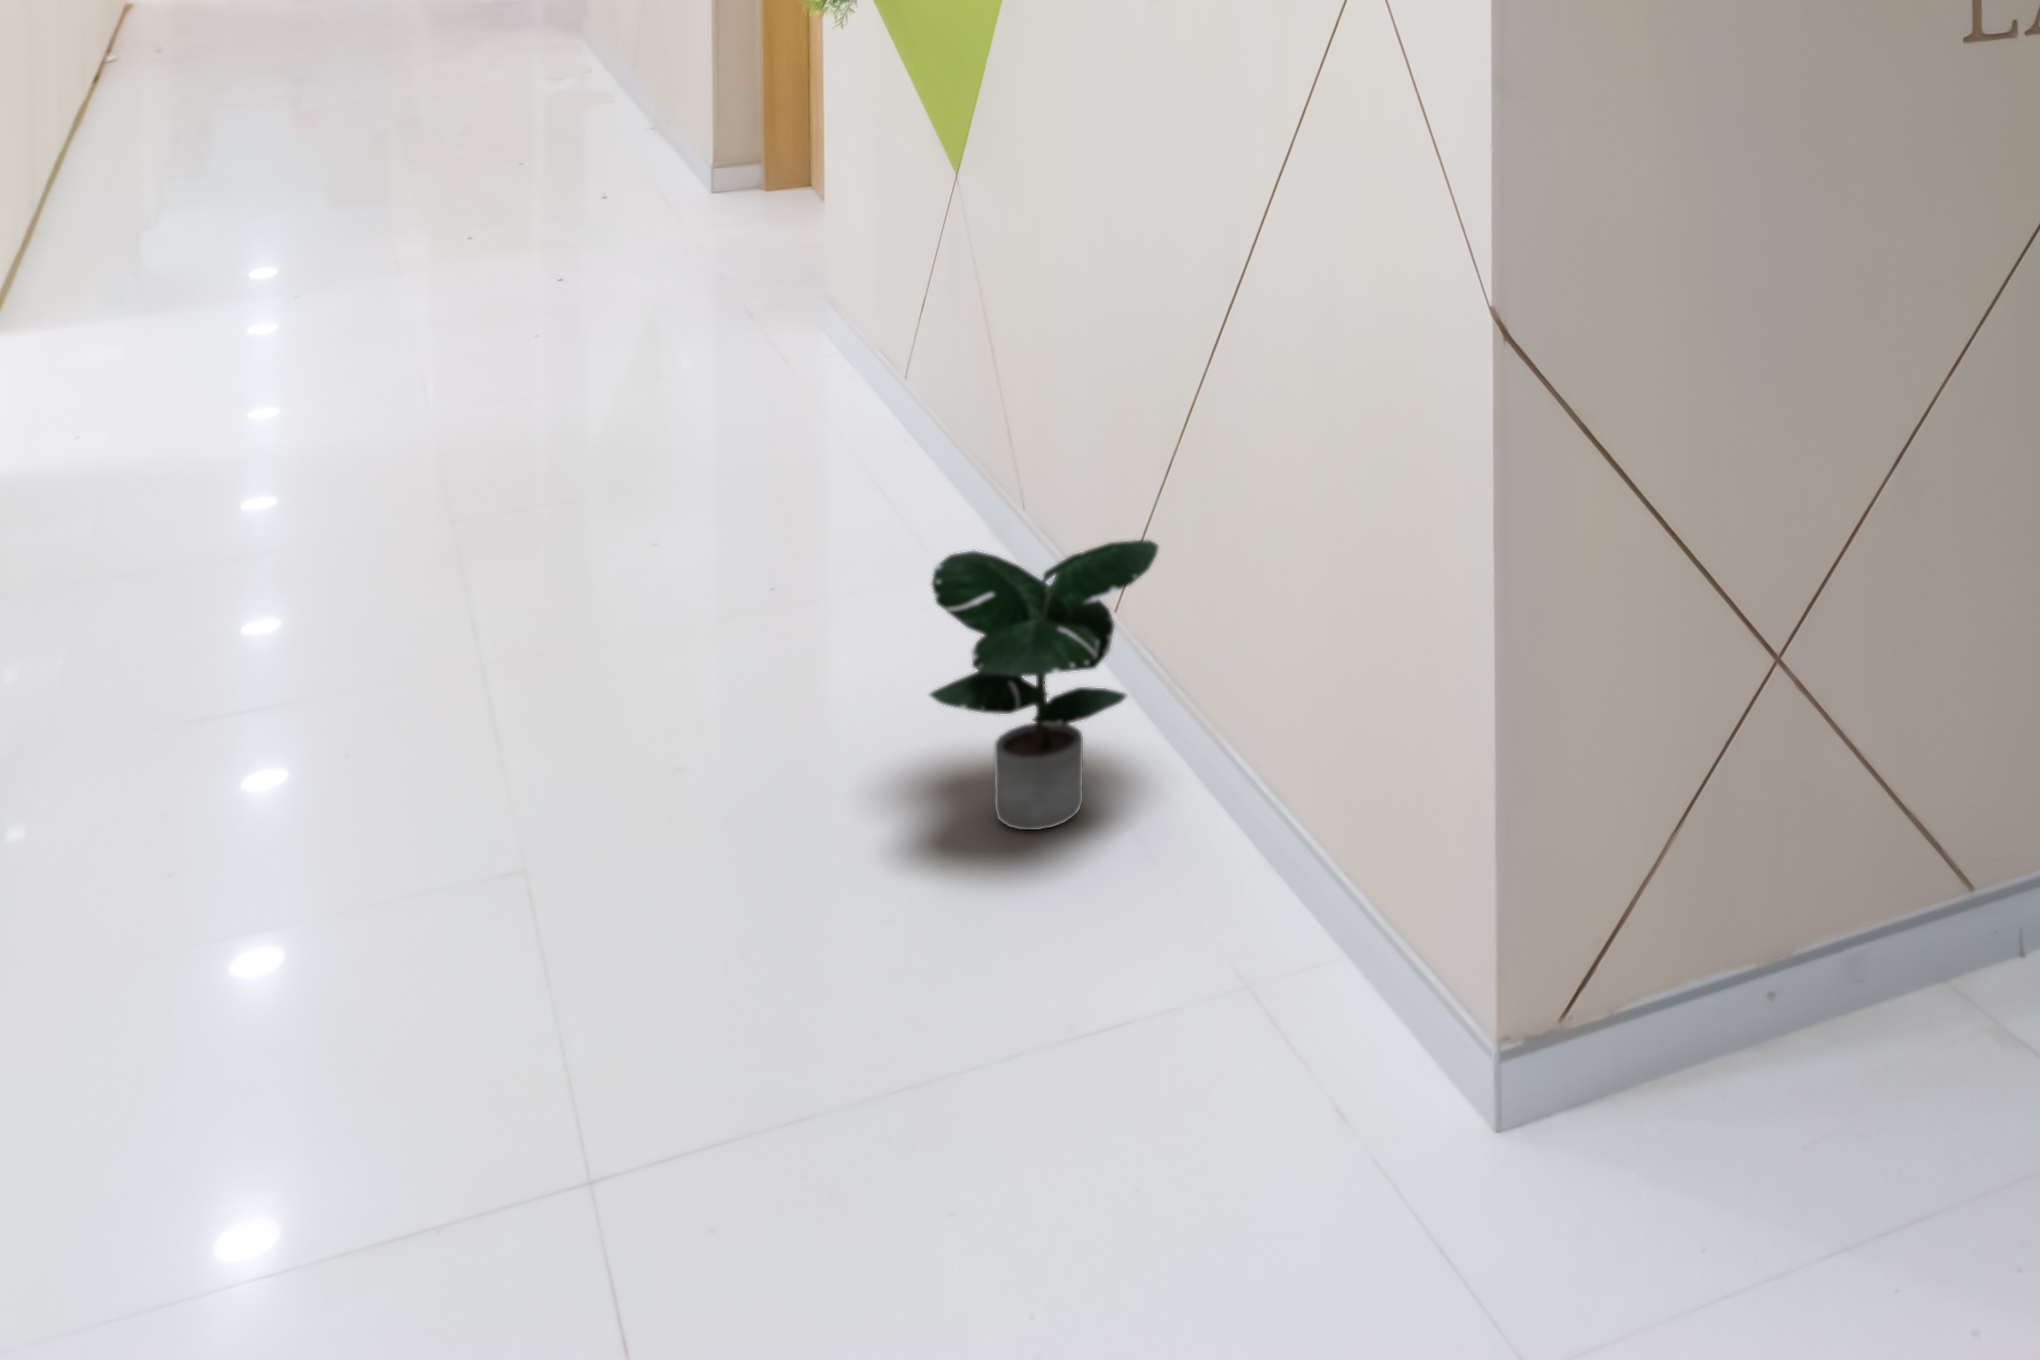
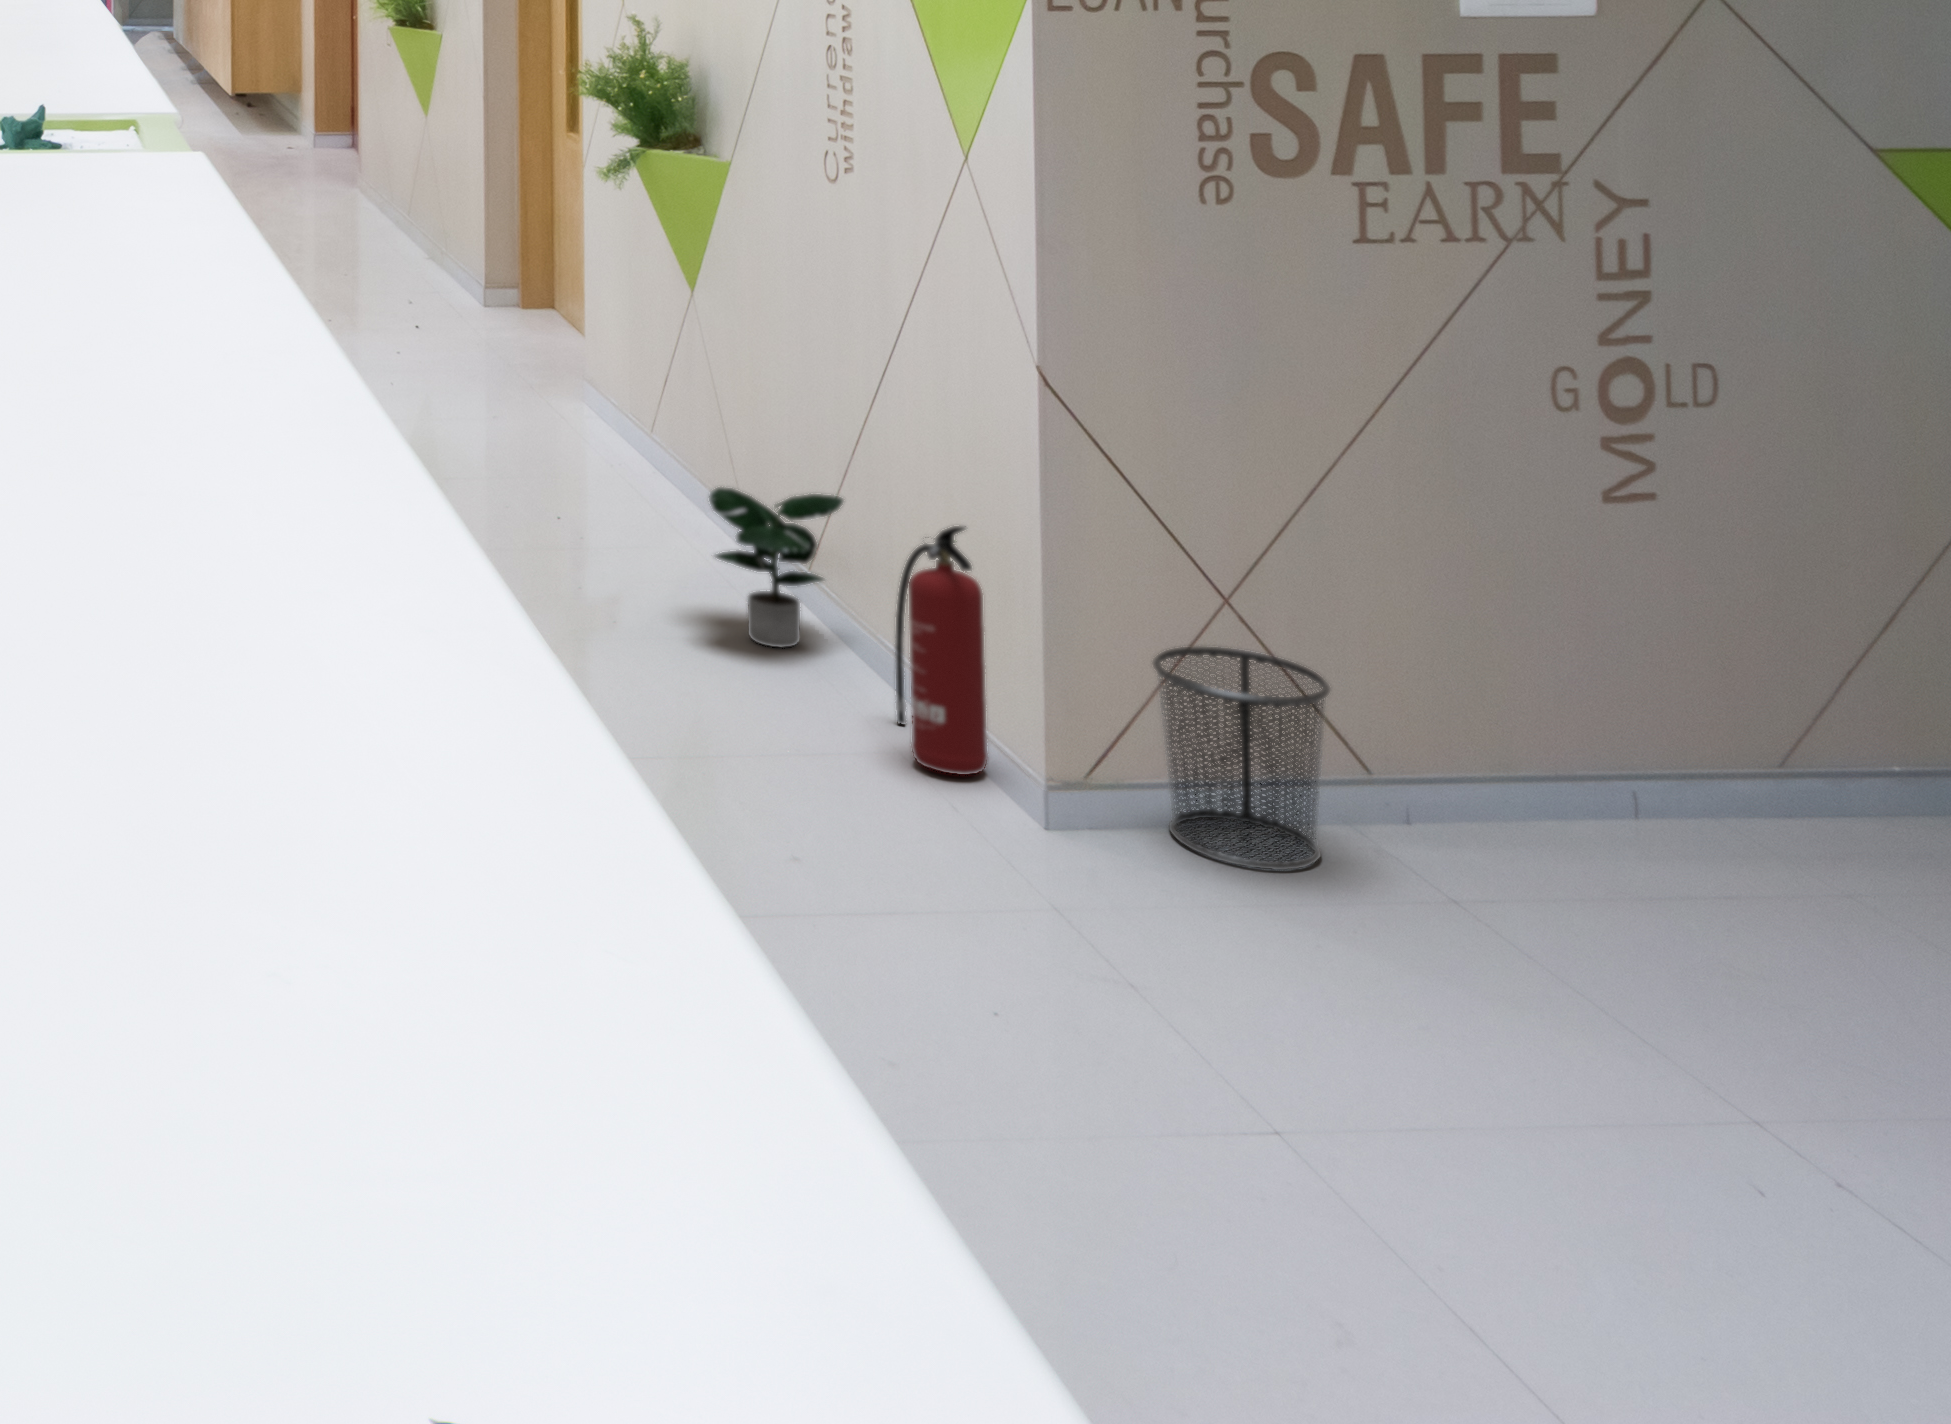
fire extinguisher: none [1238,641,1396,1111] -> present [895,526,988,775]
waste bin: none [1681,779,1965,1218] -> present [1153,647,1330,870]

